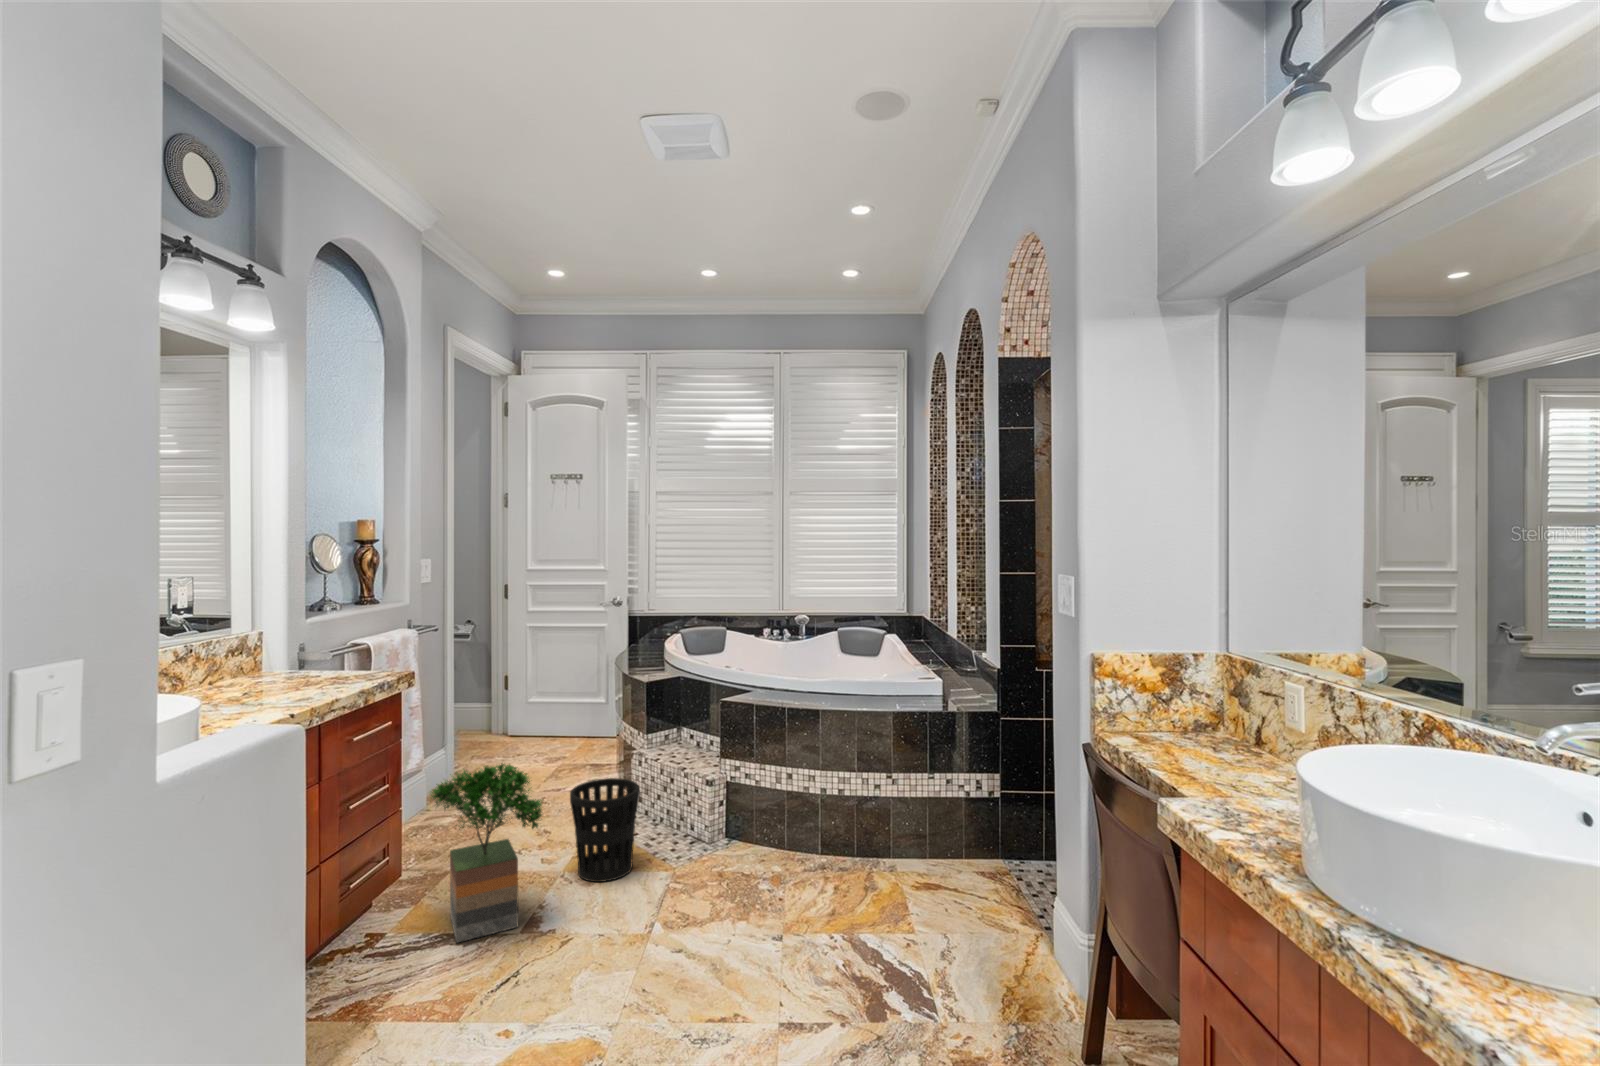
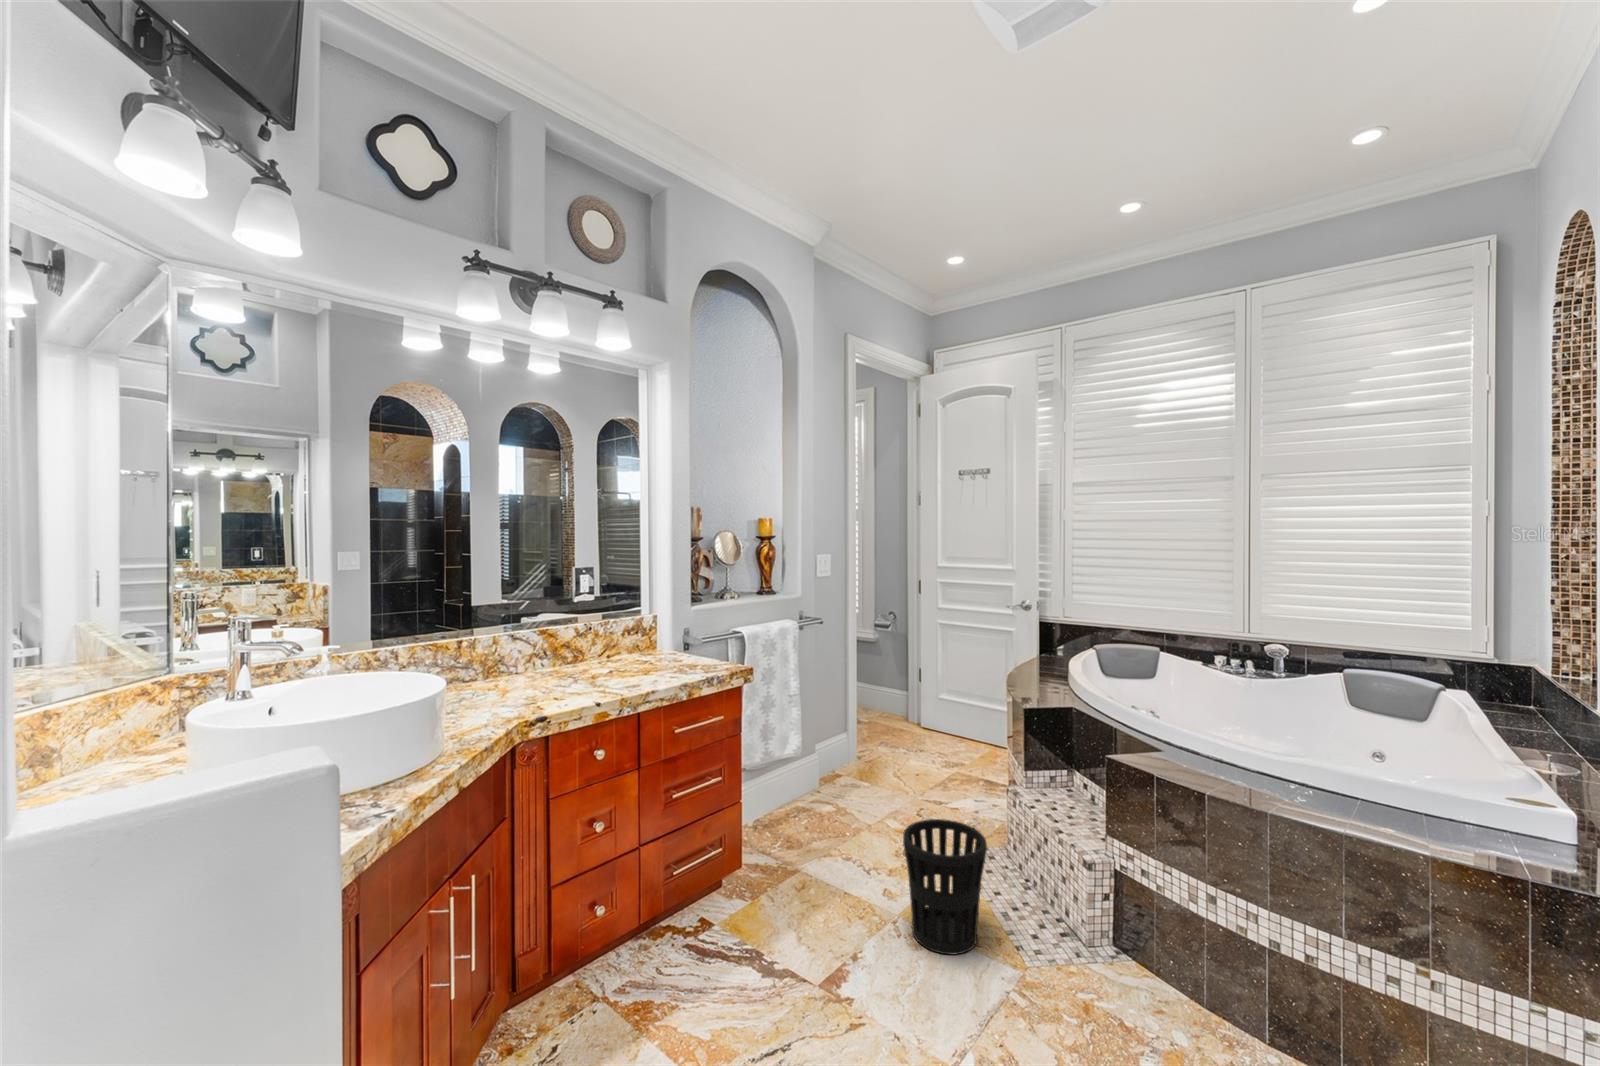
potted tree: present [431,763,542,942] -> none [743,779,857,979]

